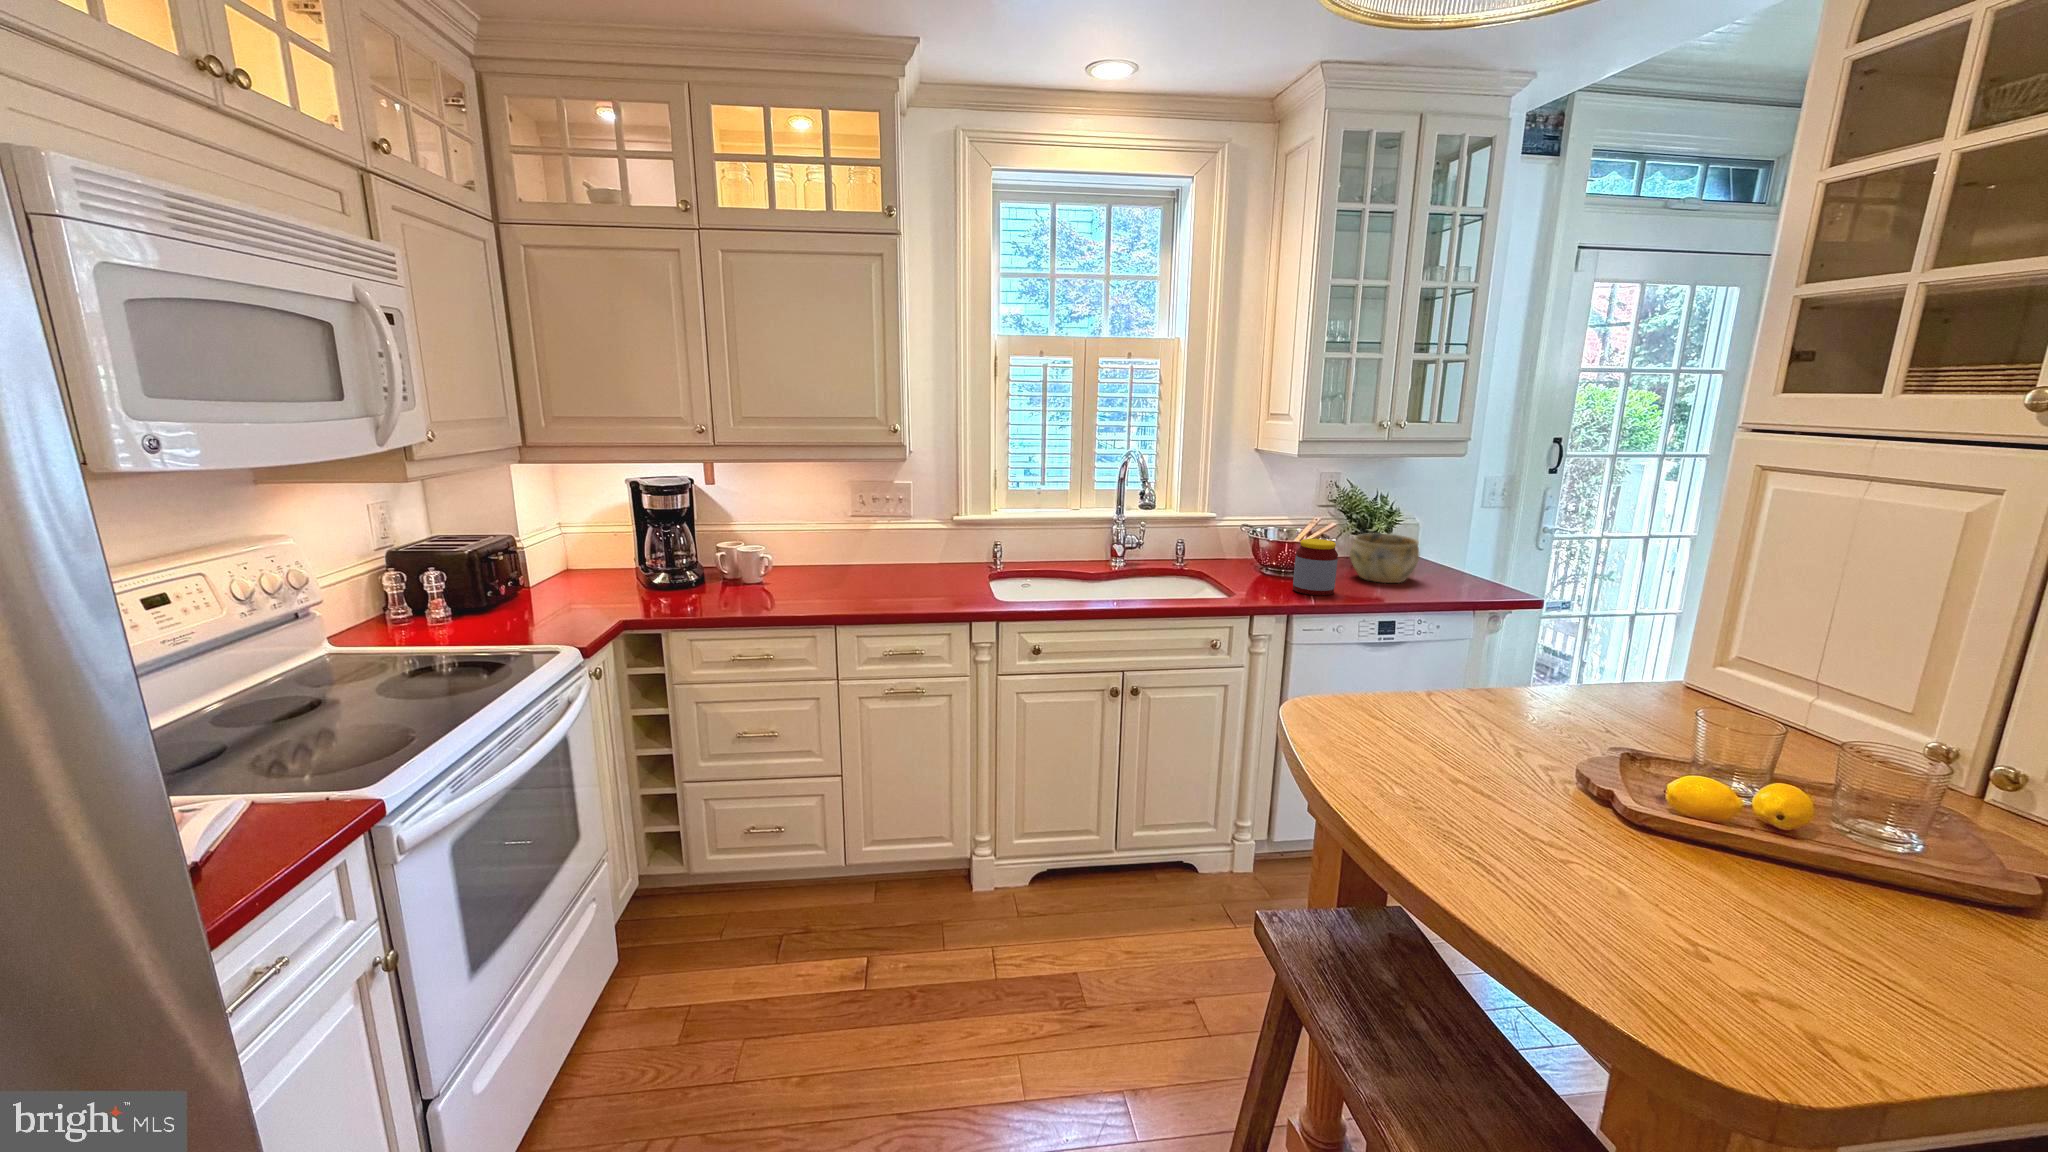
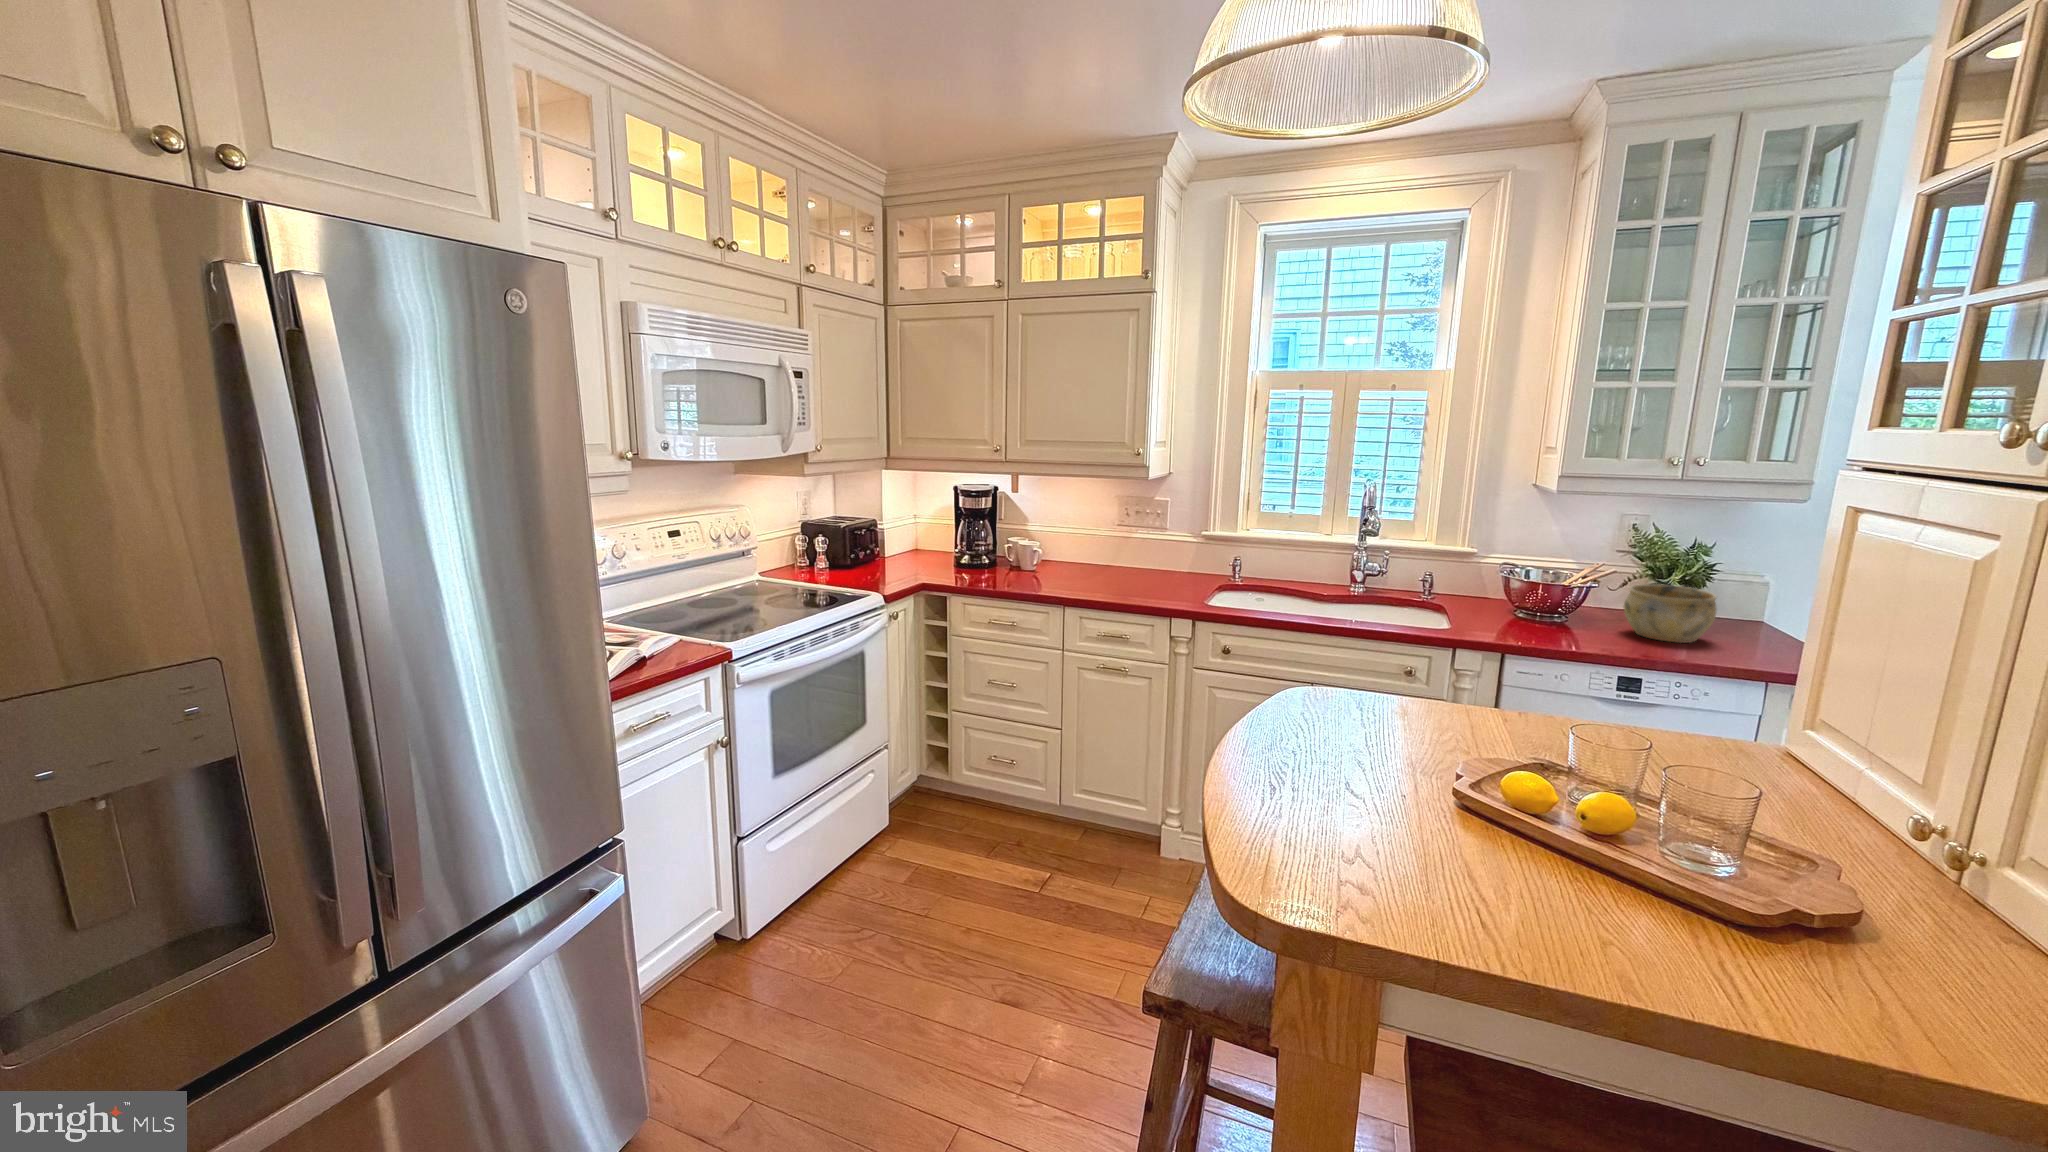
jar: present [1293,539,1338,596] -> none [1524,580,1580,642]

